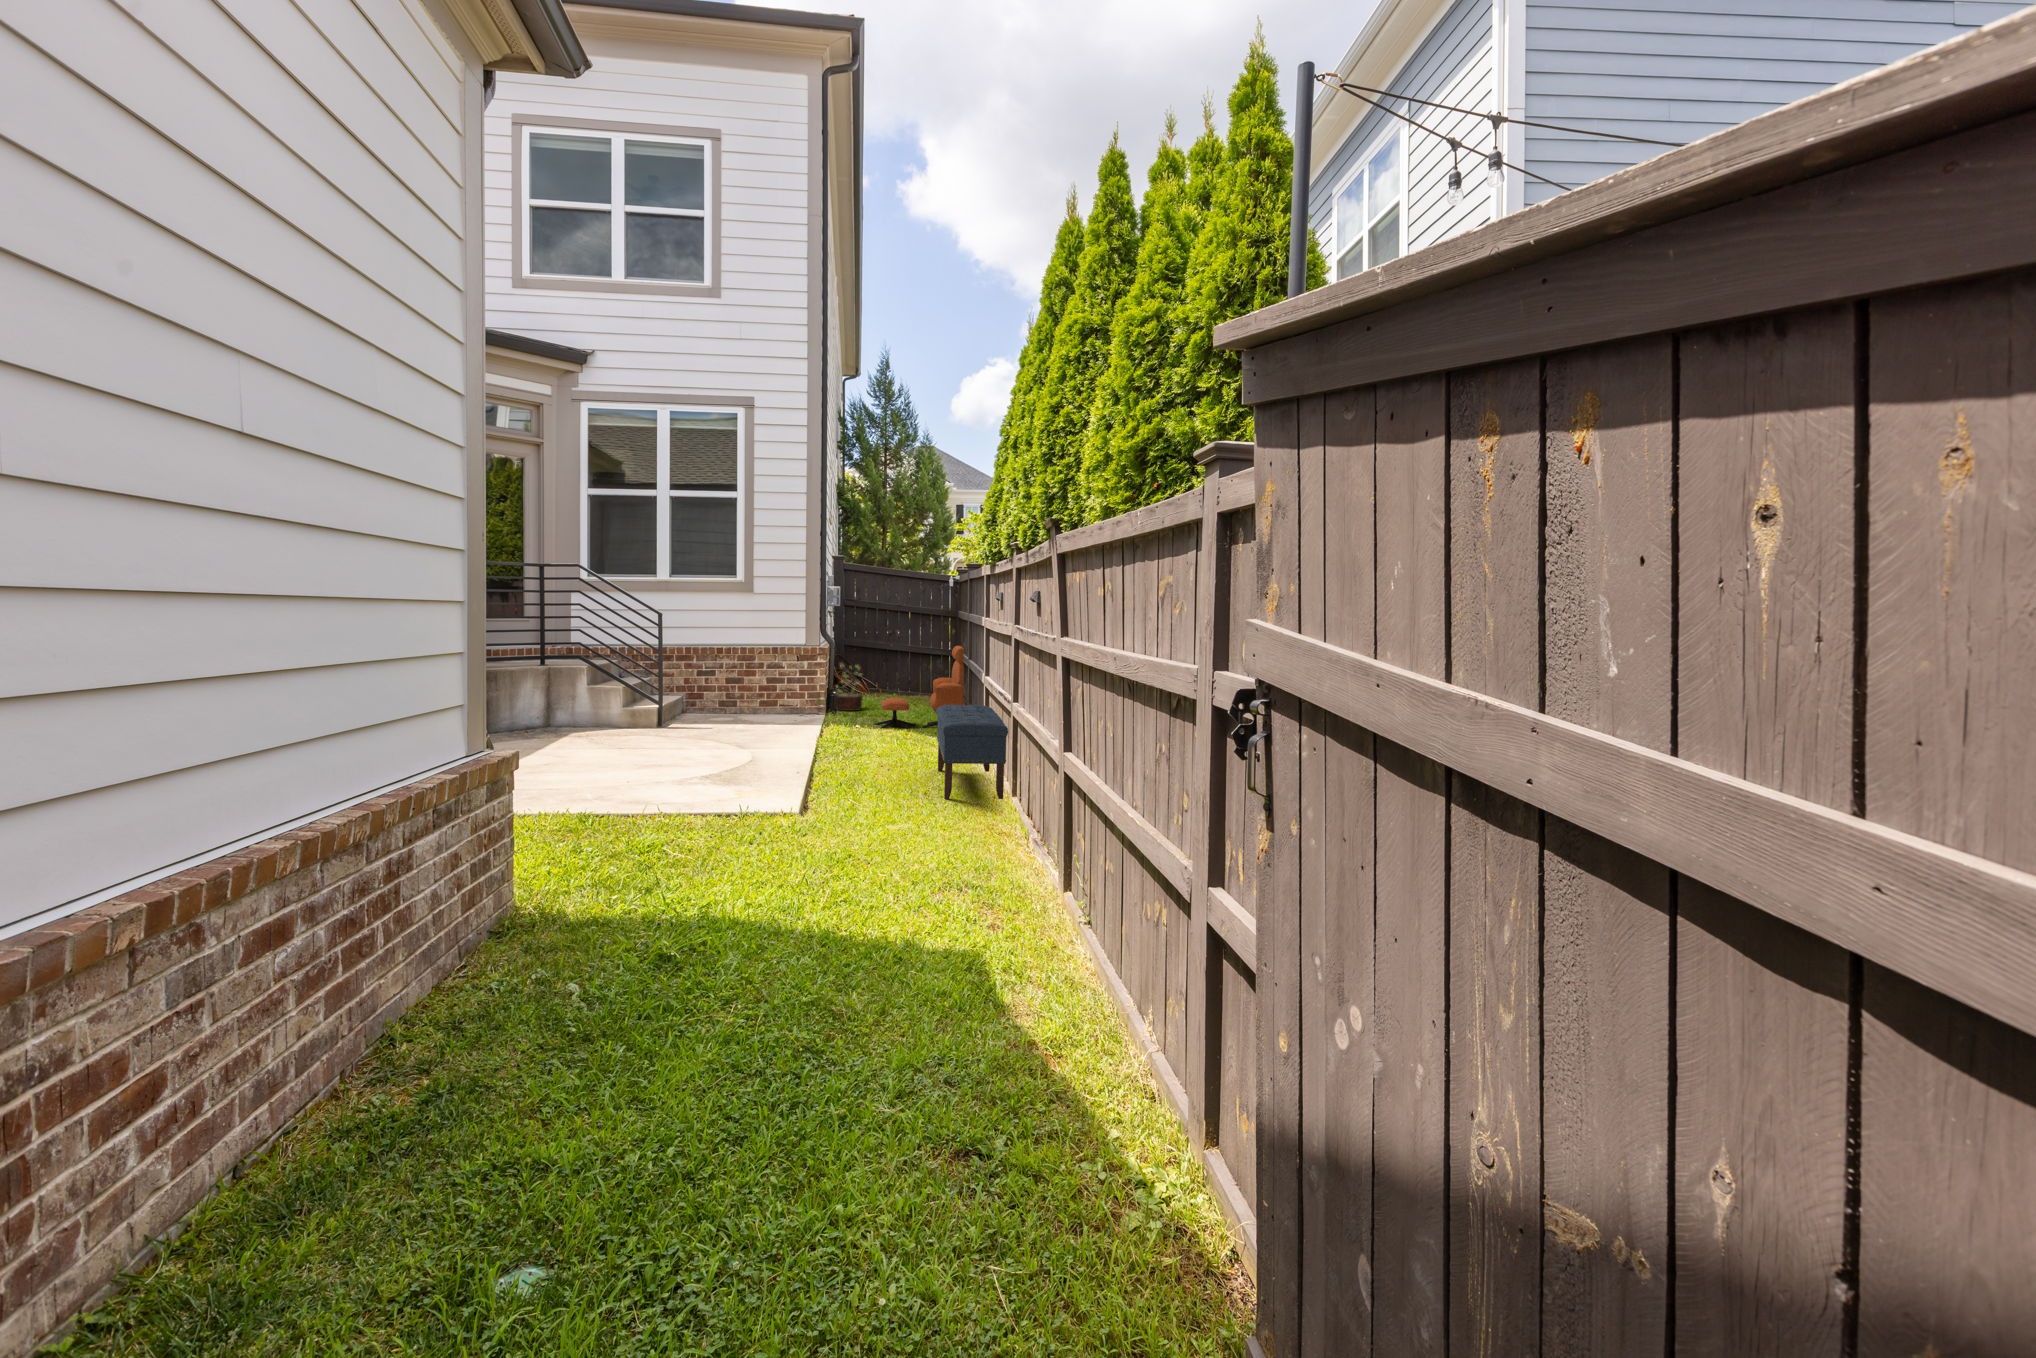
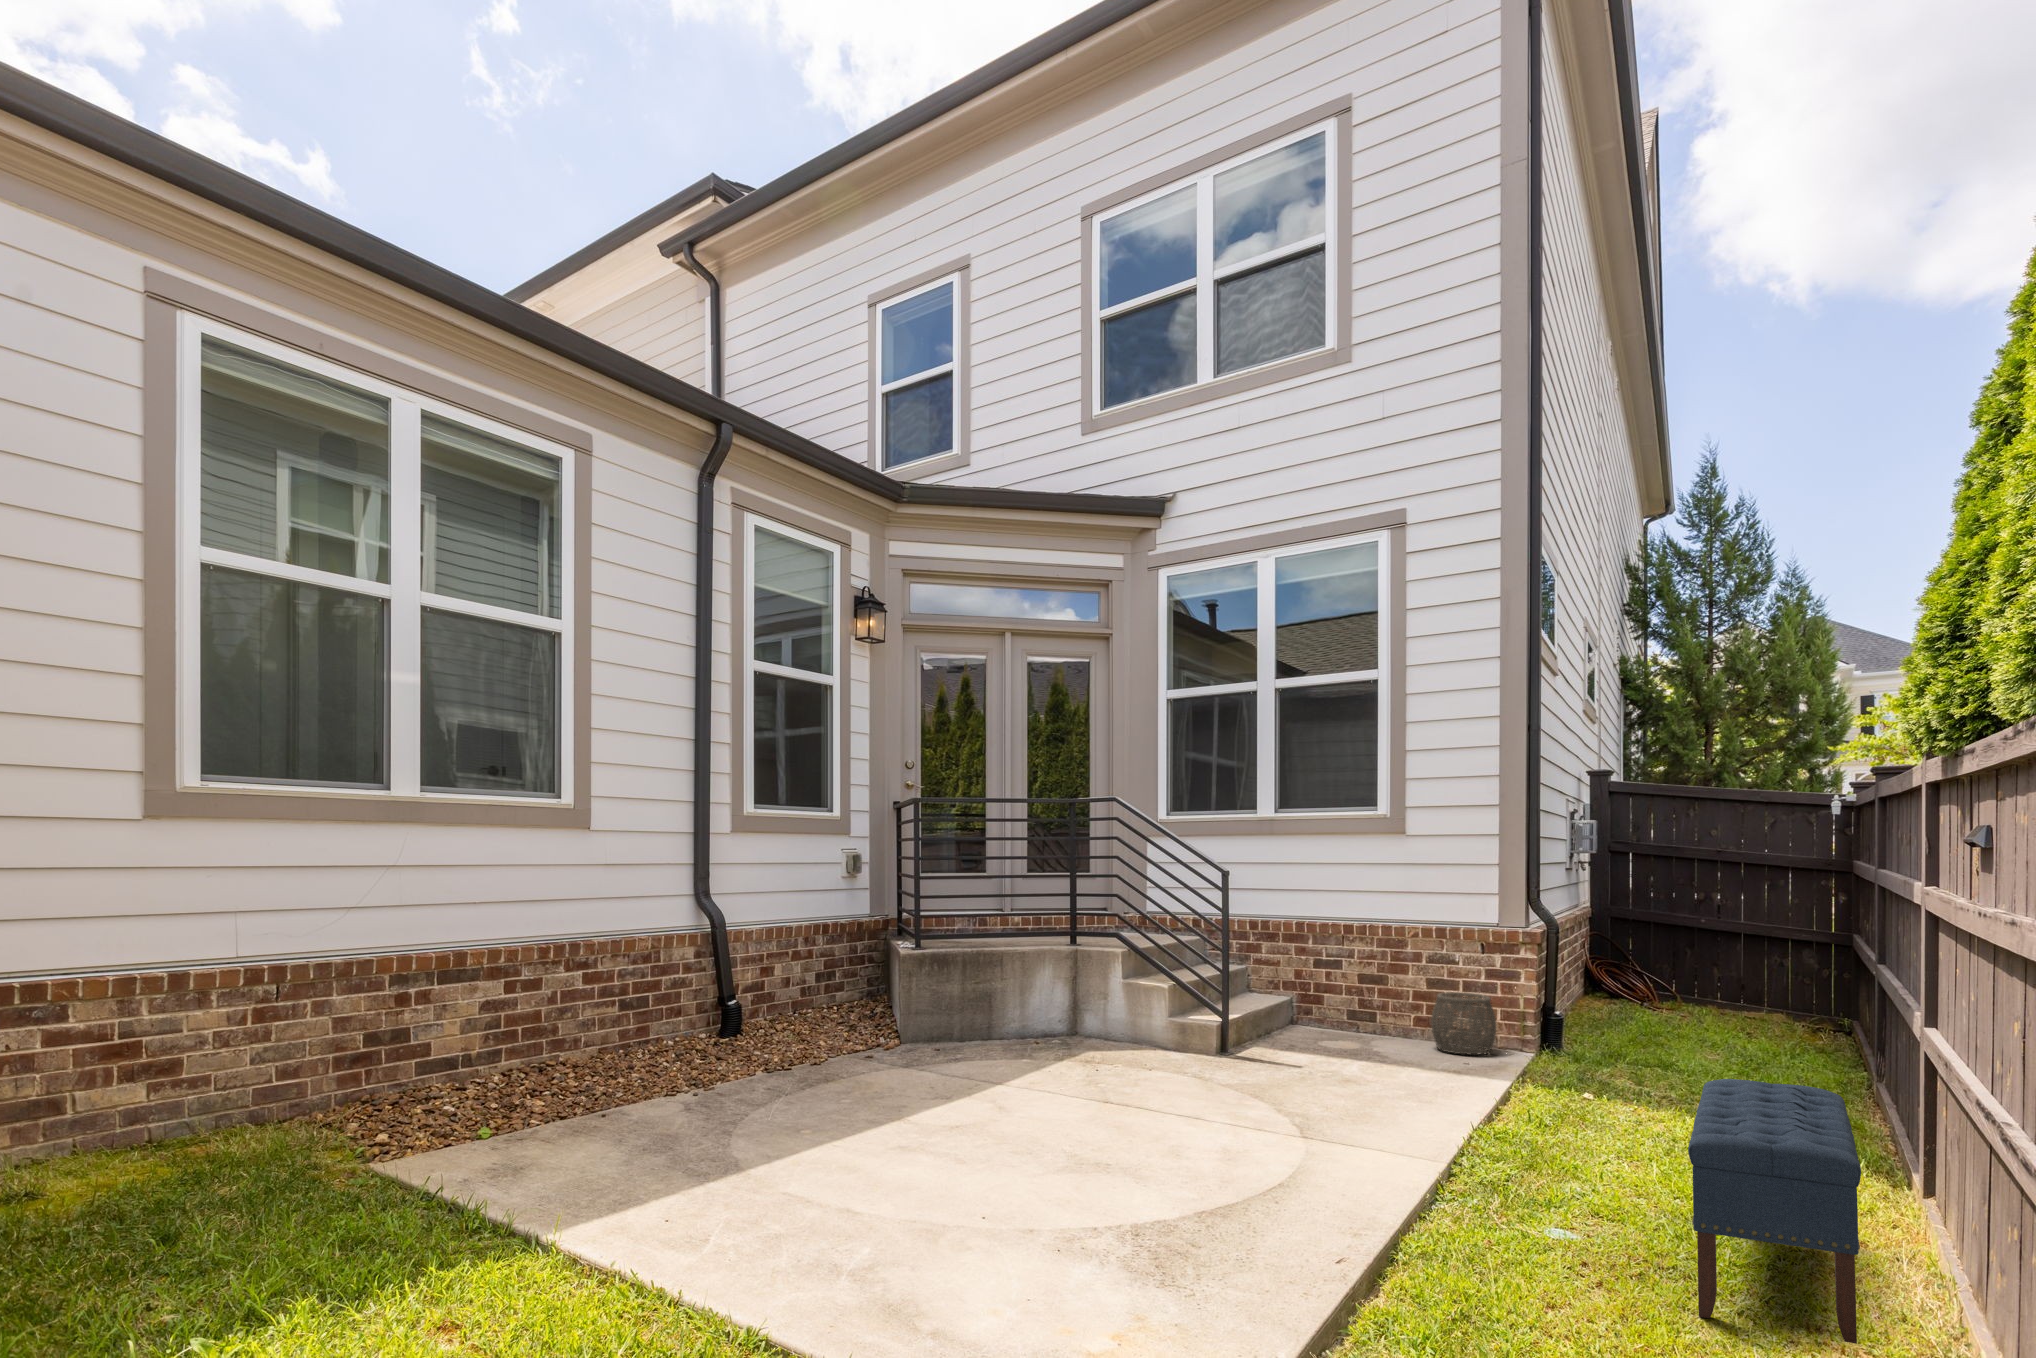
lounge chair: present [873,646,964,729] -> none [1616,939,1827,1112]
decorative plant: present [834,663,862,711] -> none [1553,955,1611,1049]
woven basket: none [771,684,808,718] -> present [1431,992,1497,1055]

